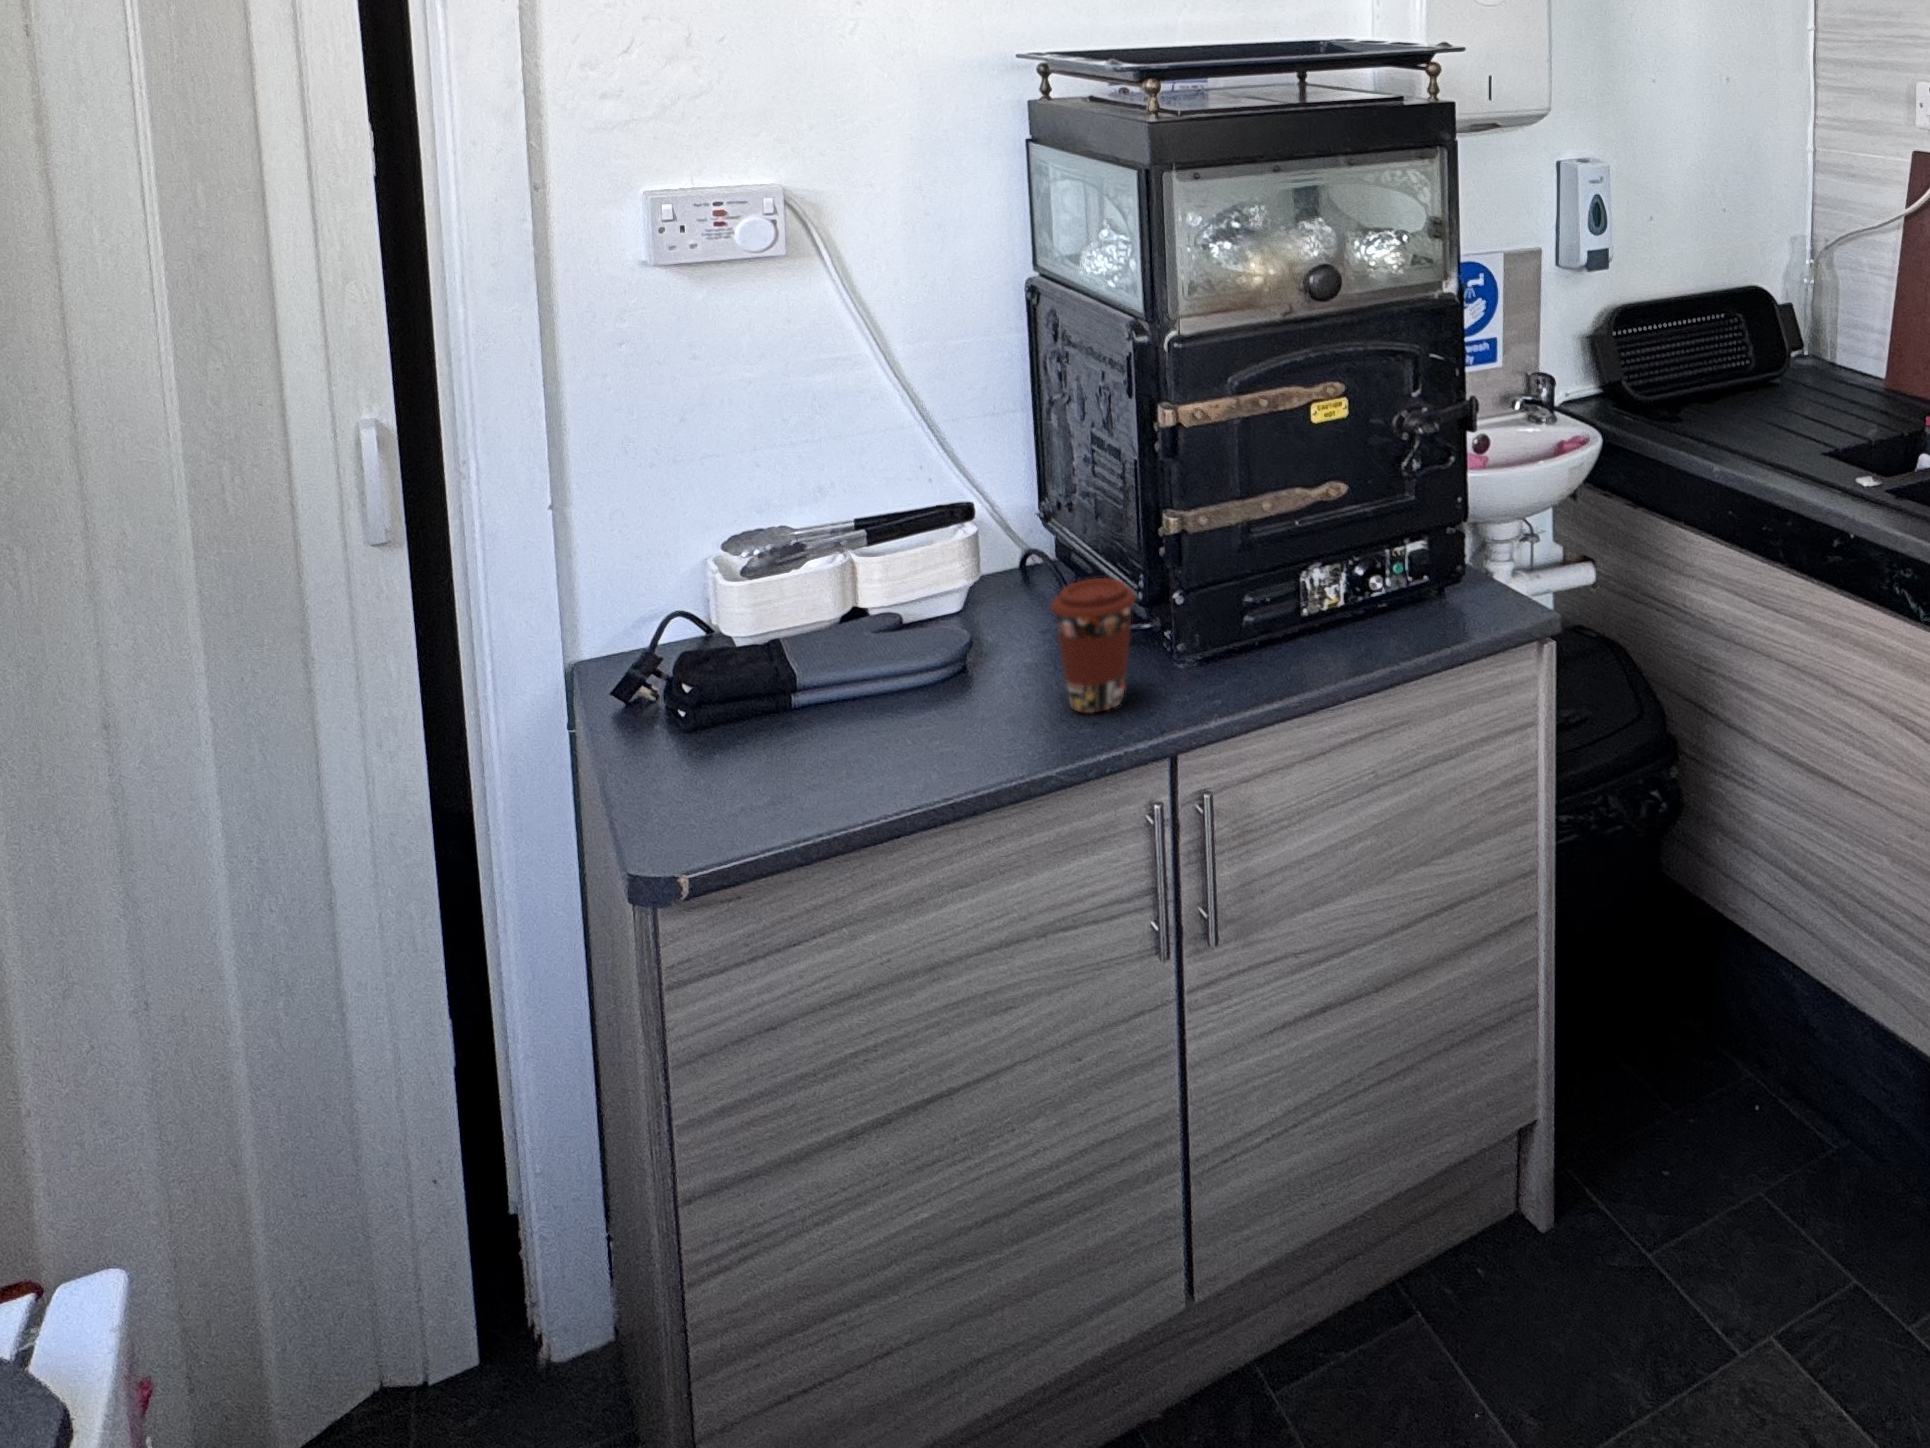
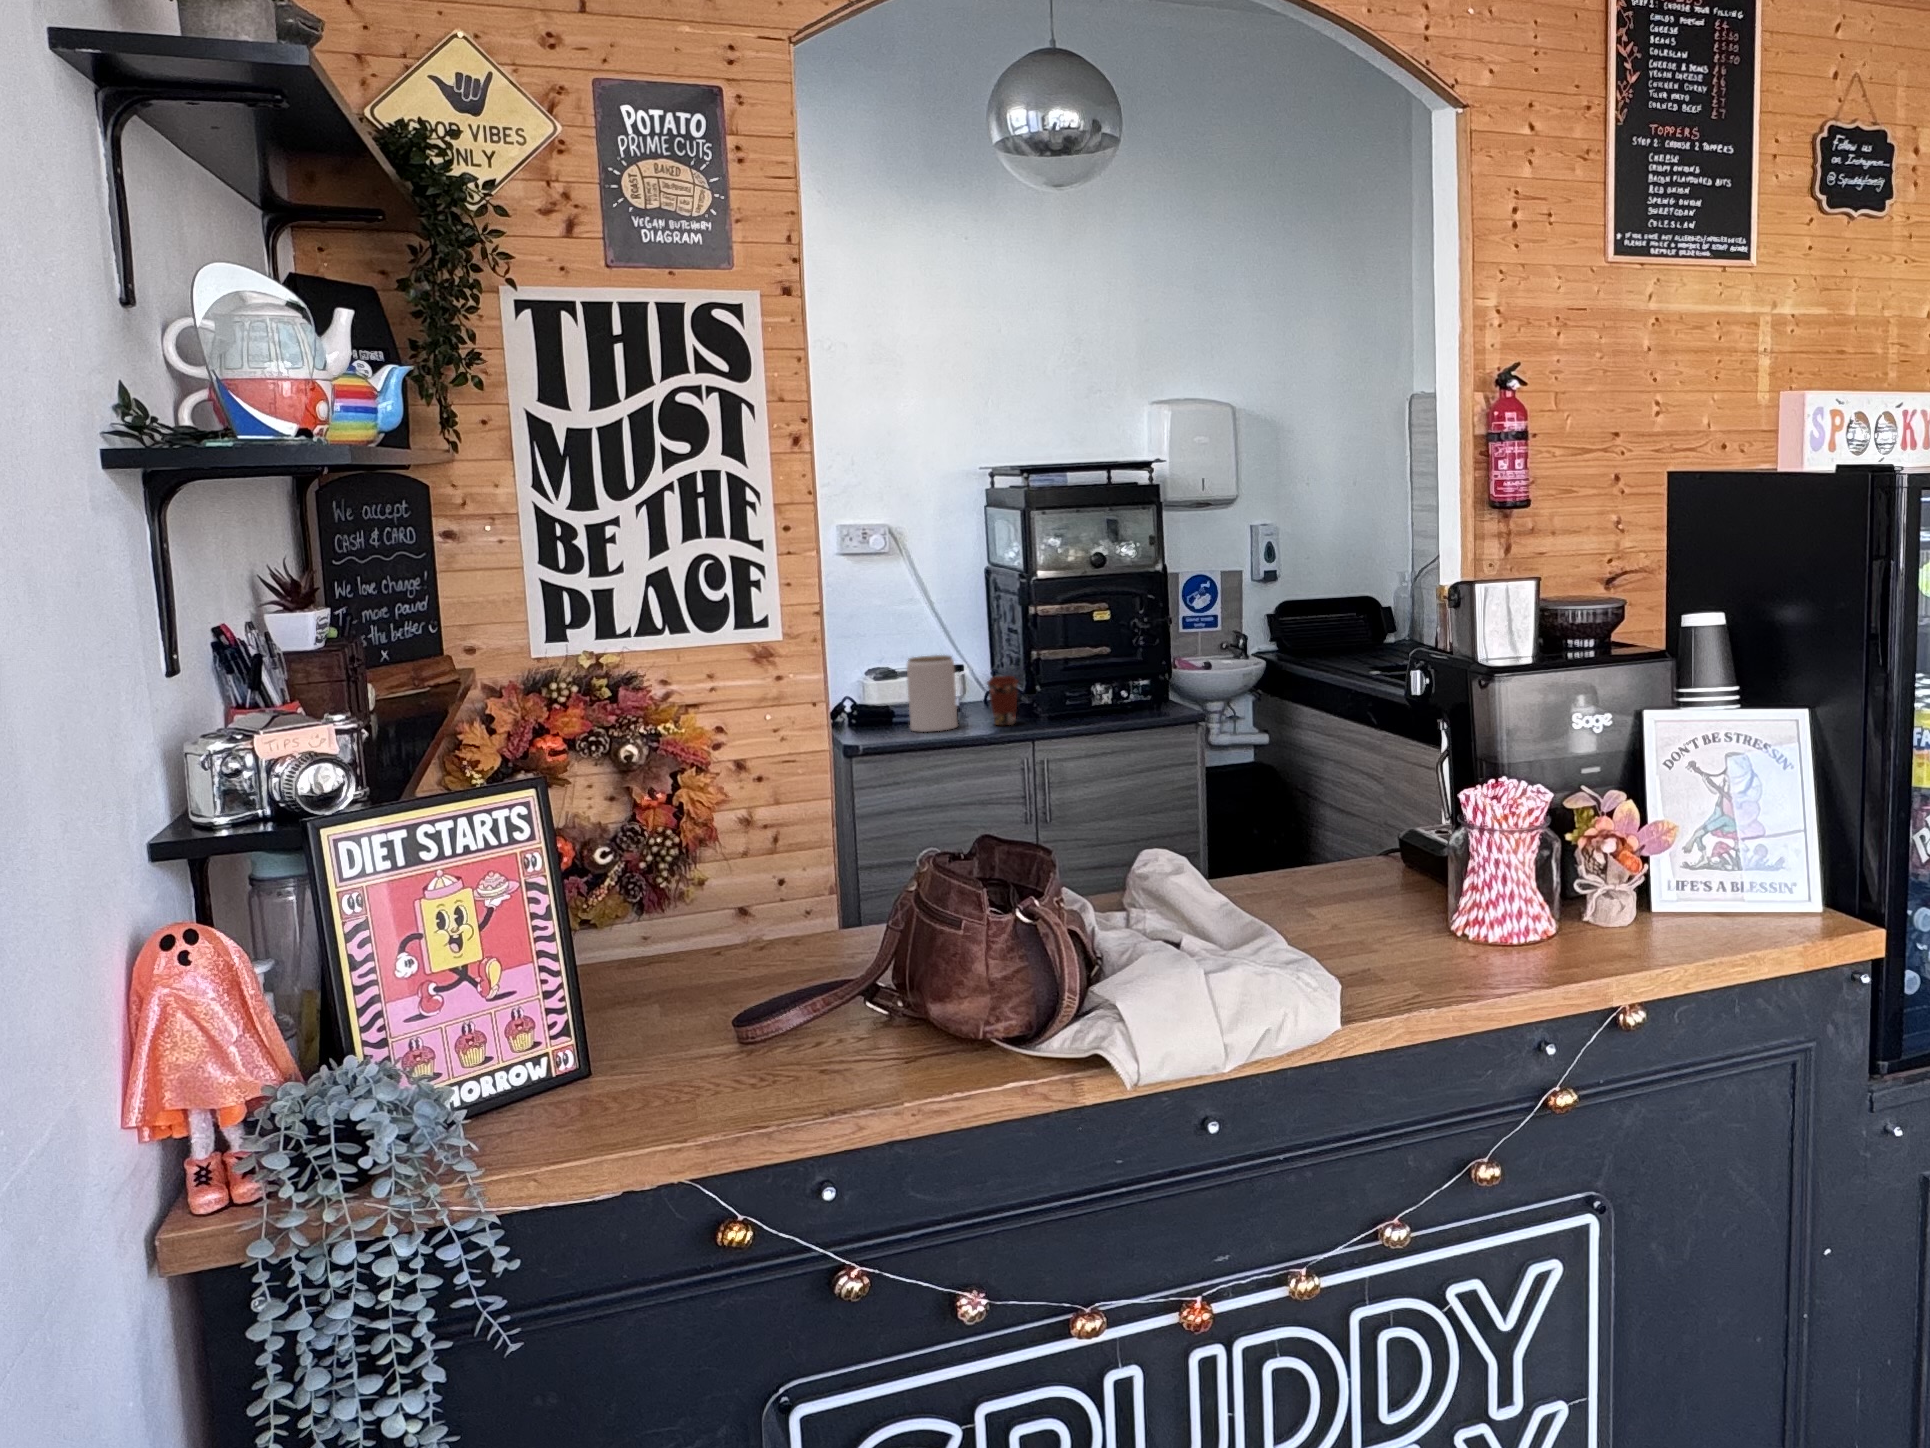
jar: none [834,534,972,755] -> present [907,655,958,732]

